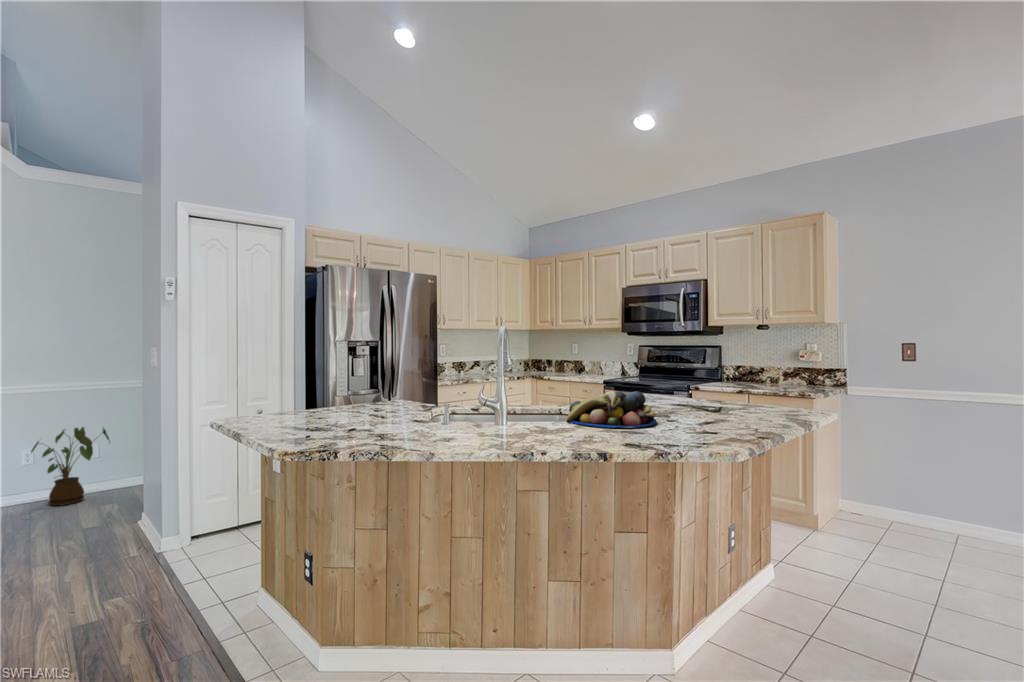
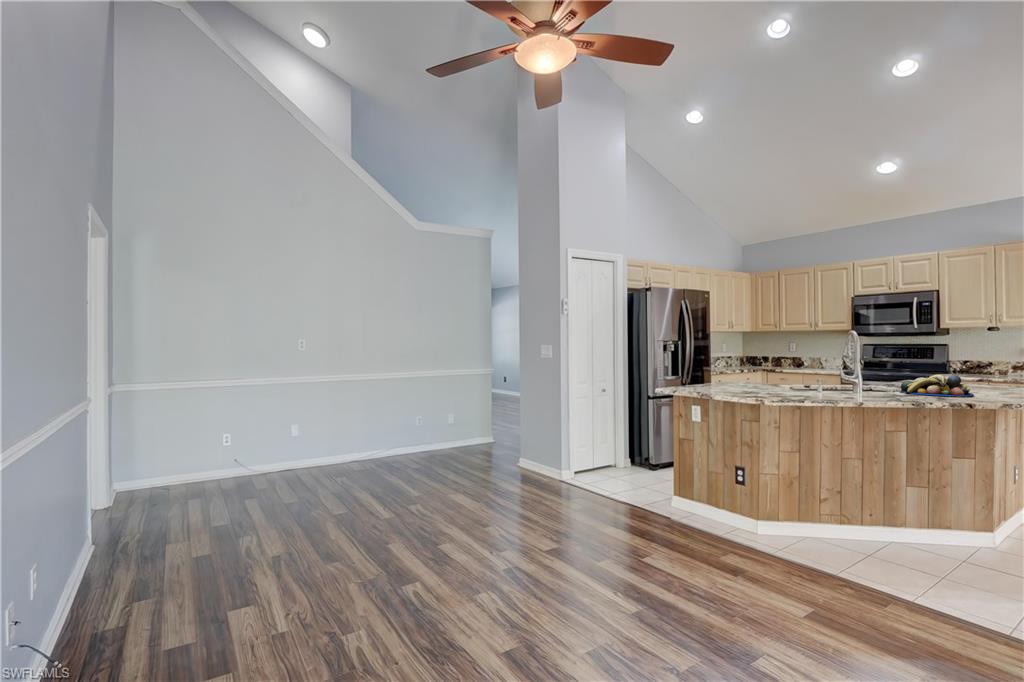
house plant: present [31,427,110,506] -> none [440,401,477,452]

